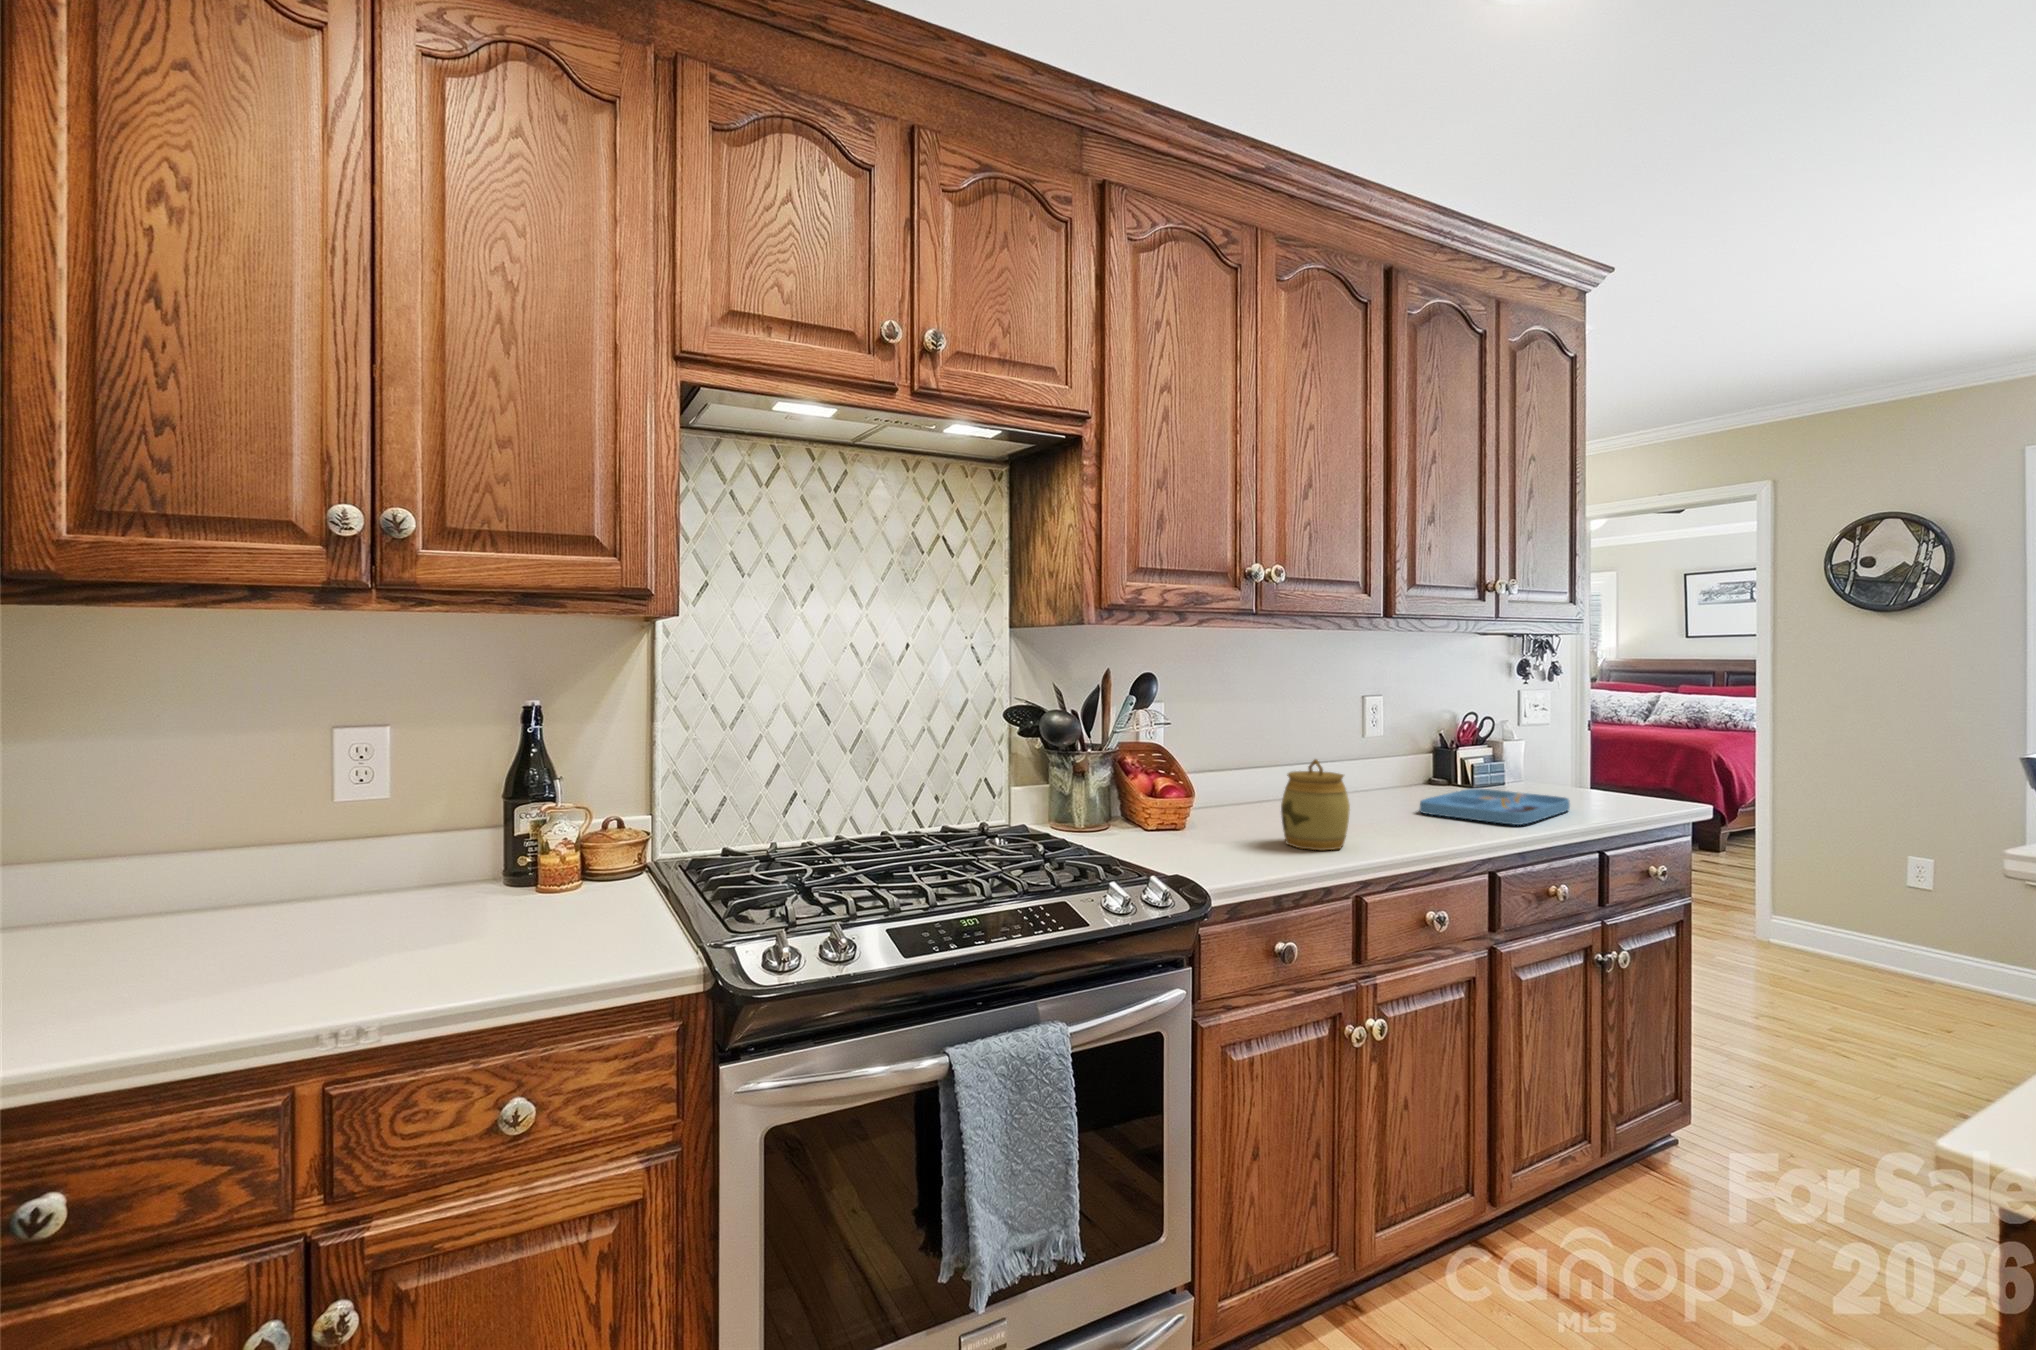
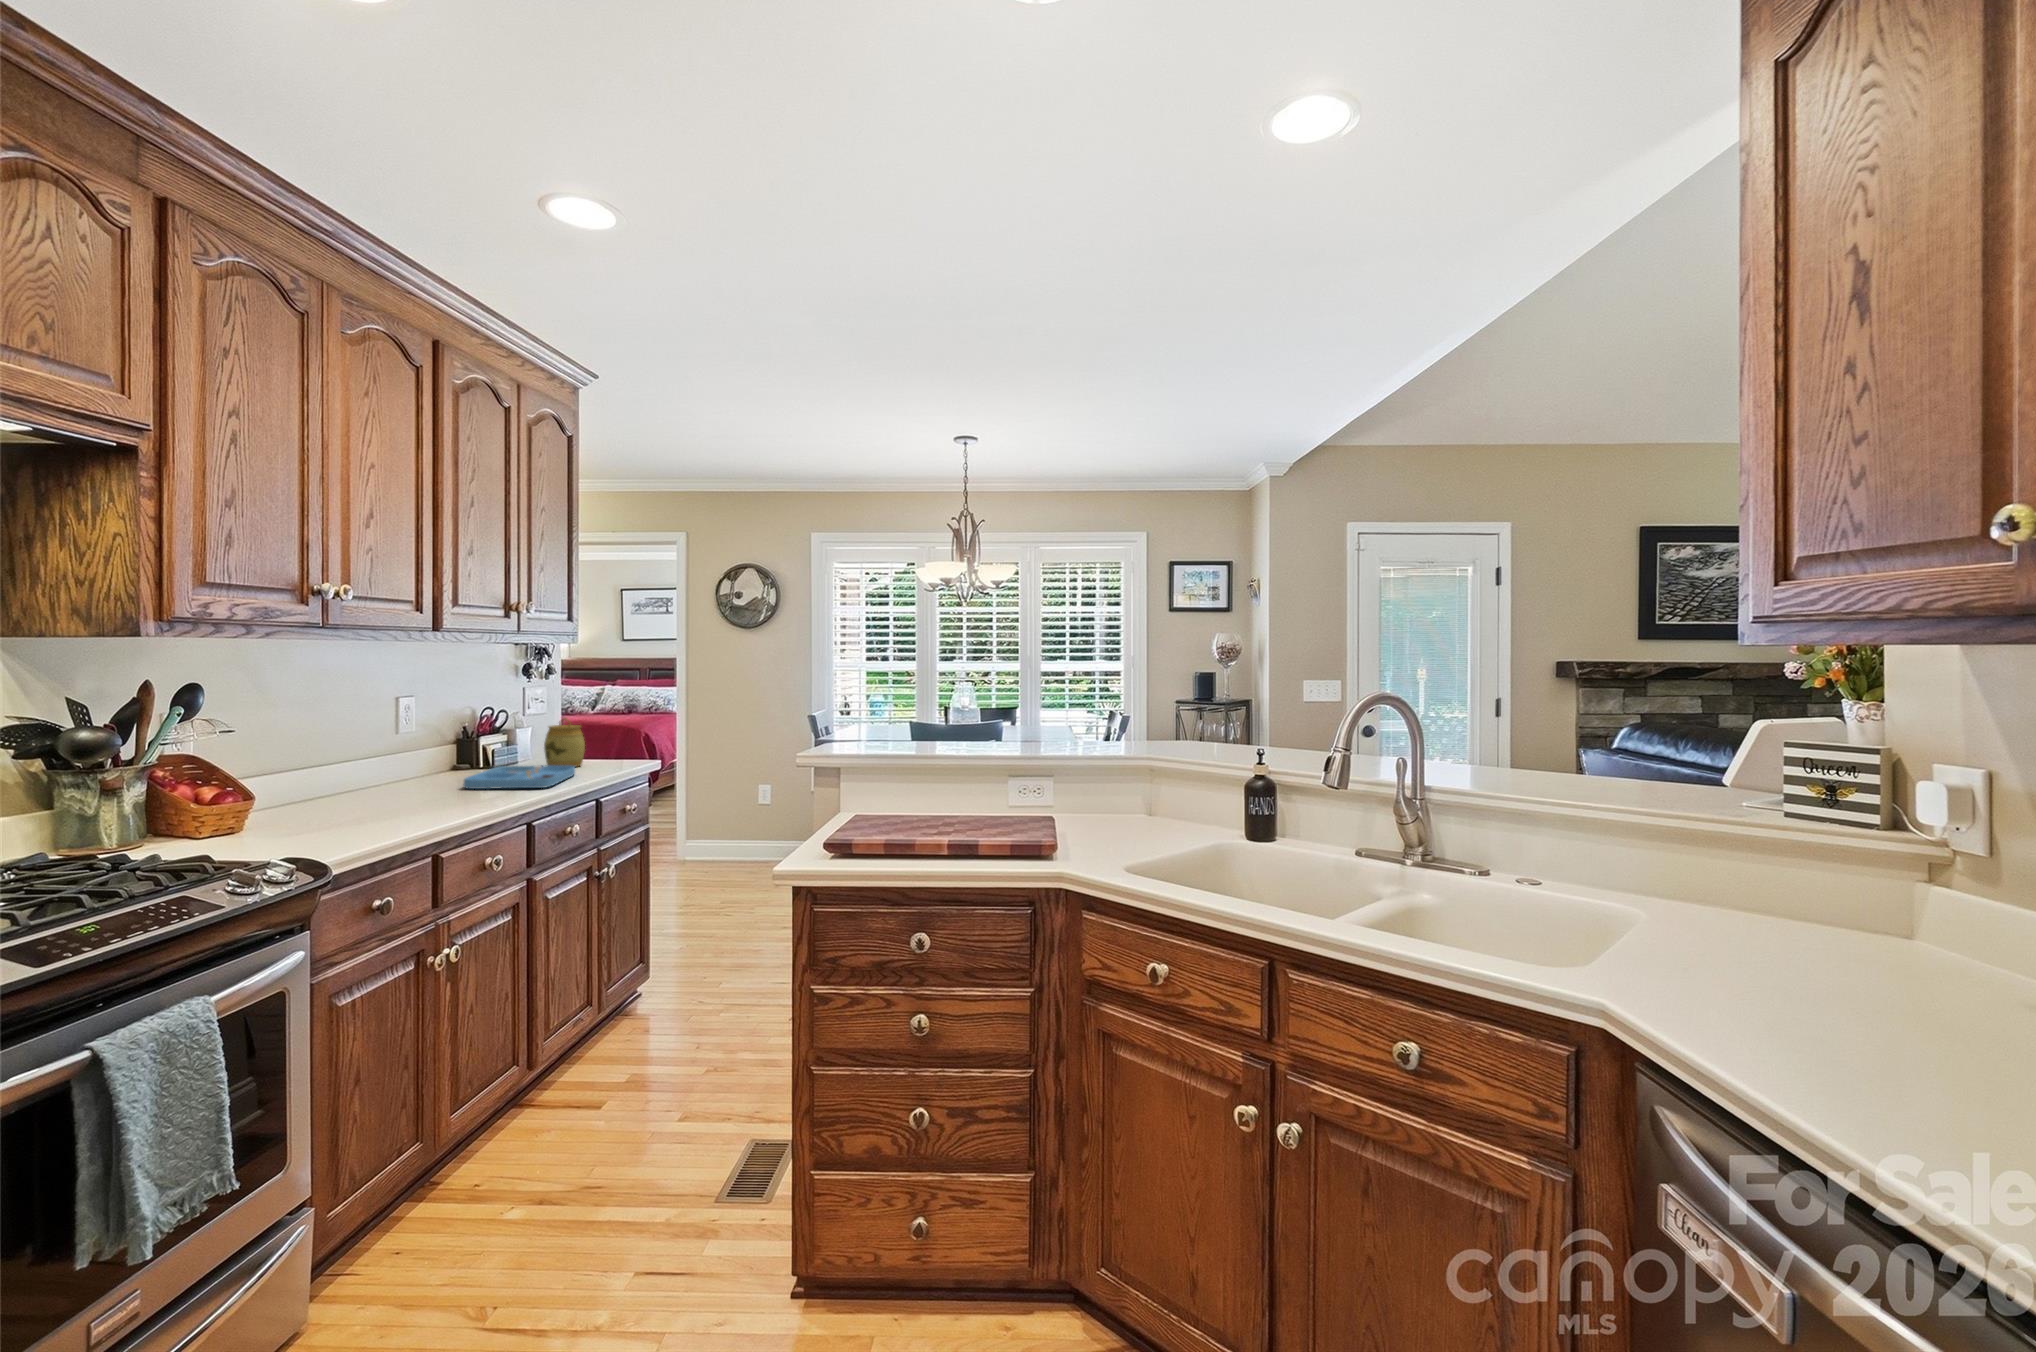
jar: present [1281,759,1350,850] -> present [544,718,585,767]

